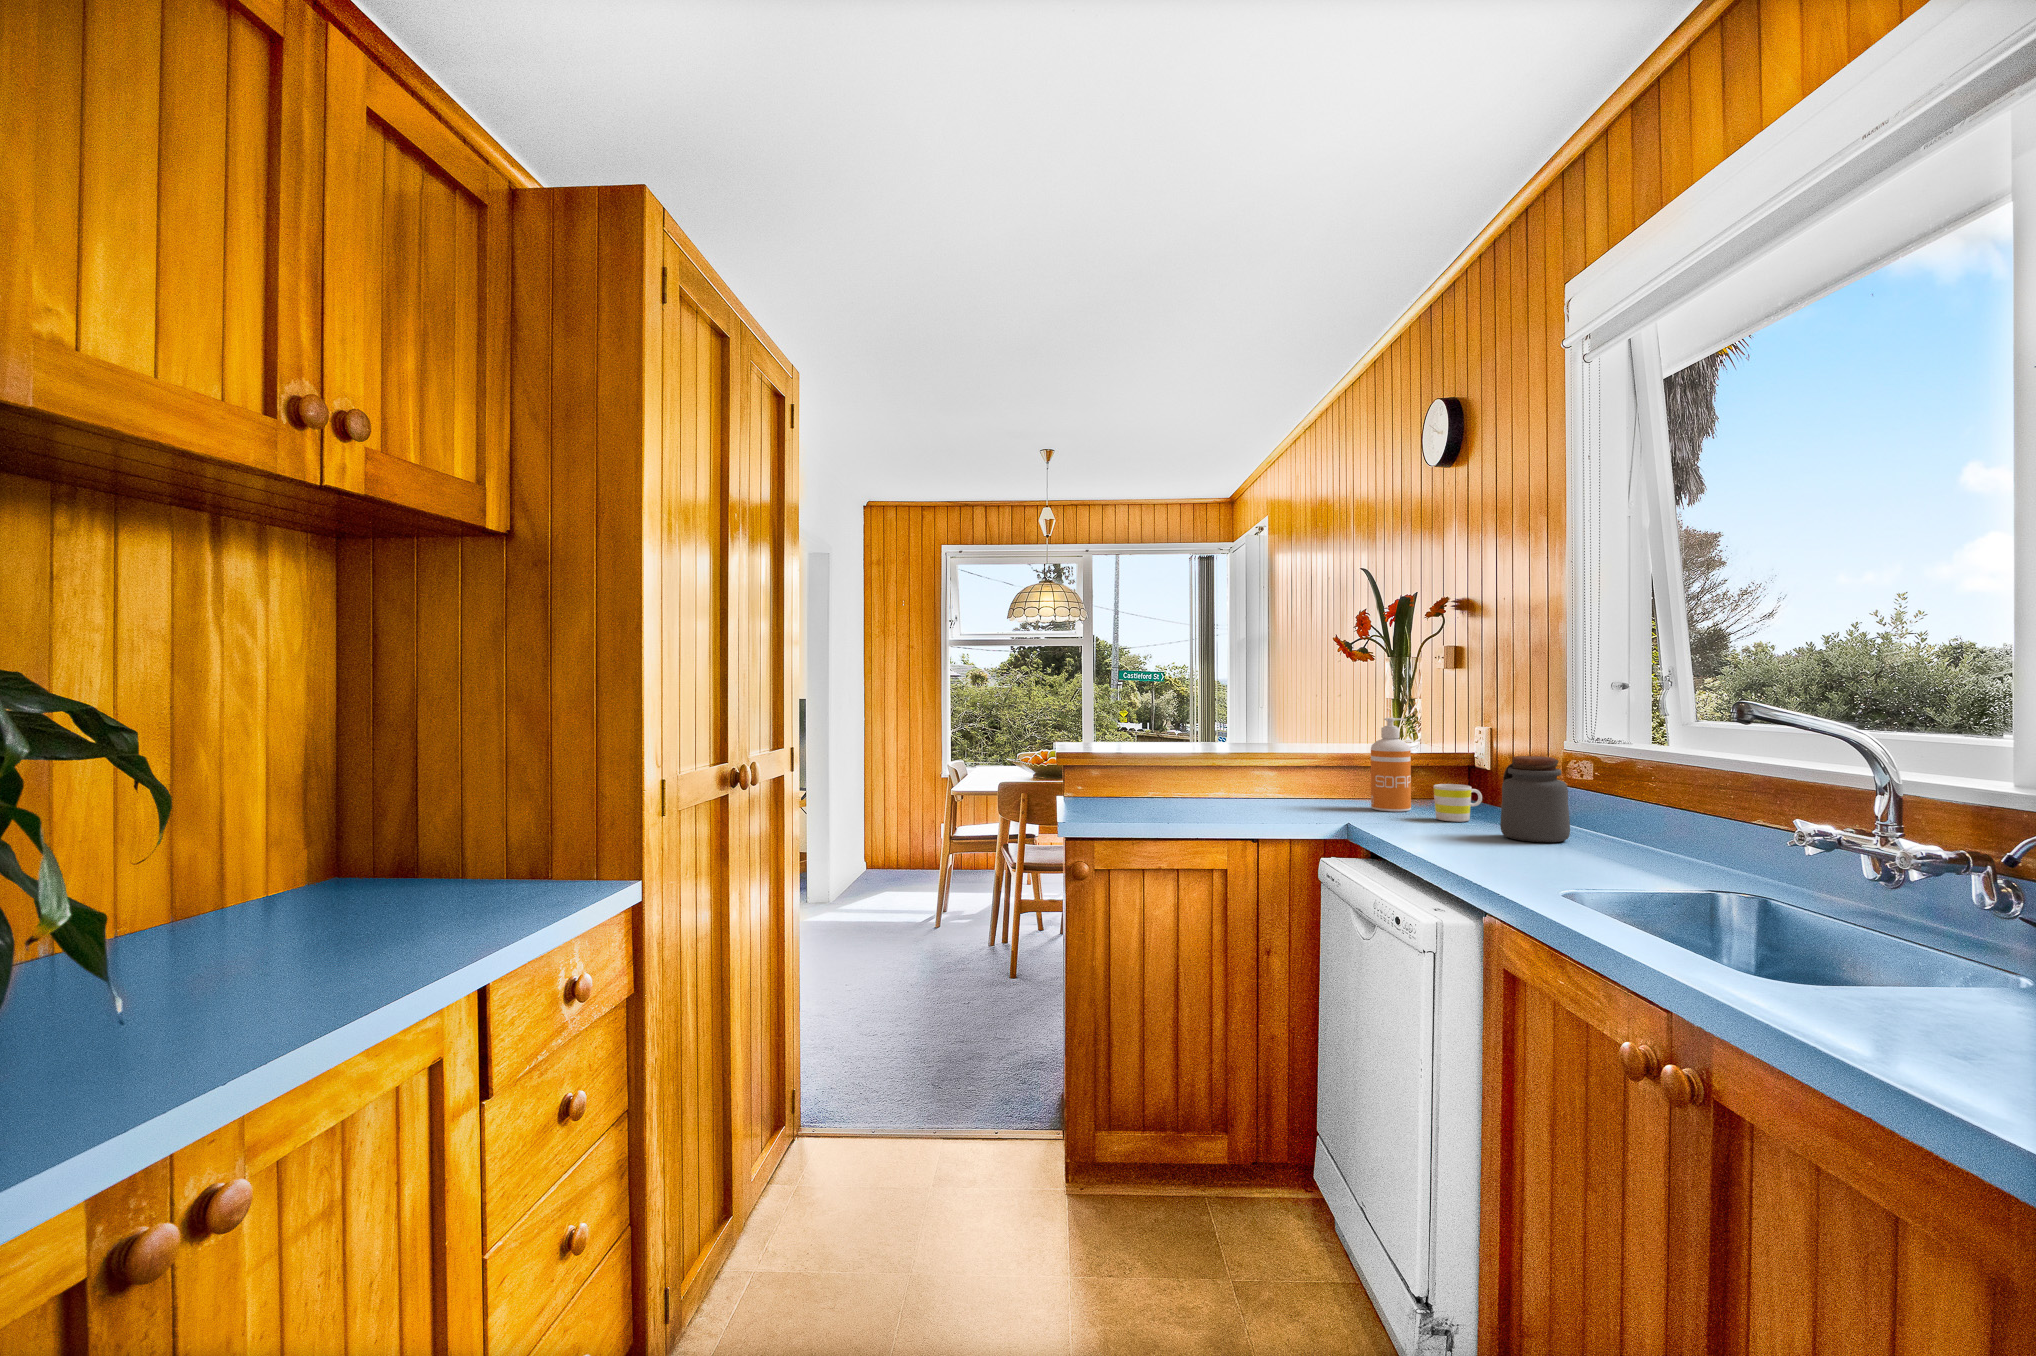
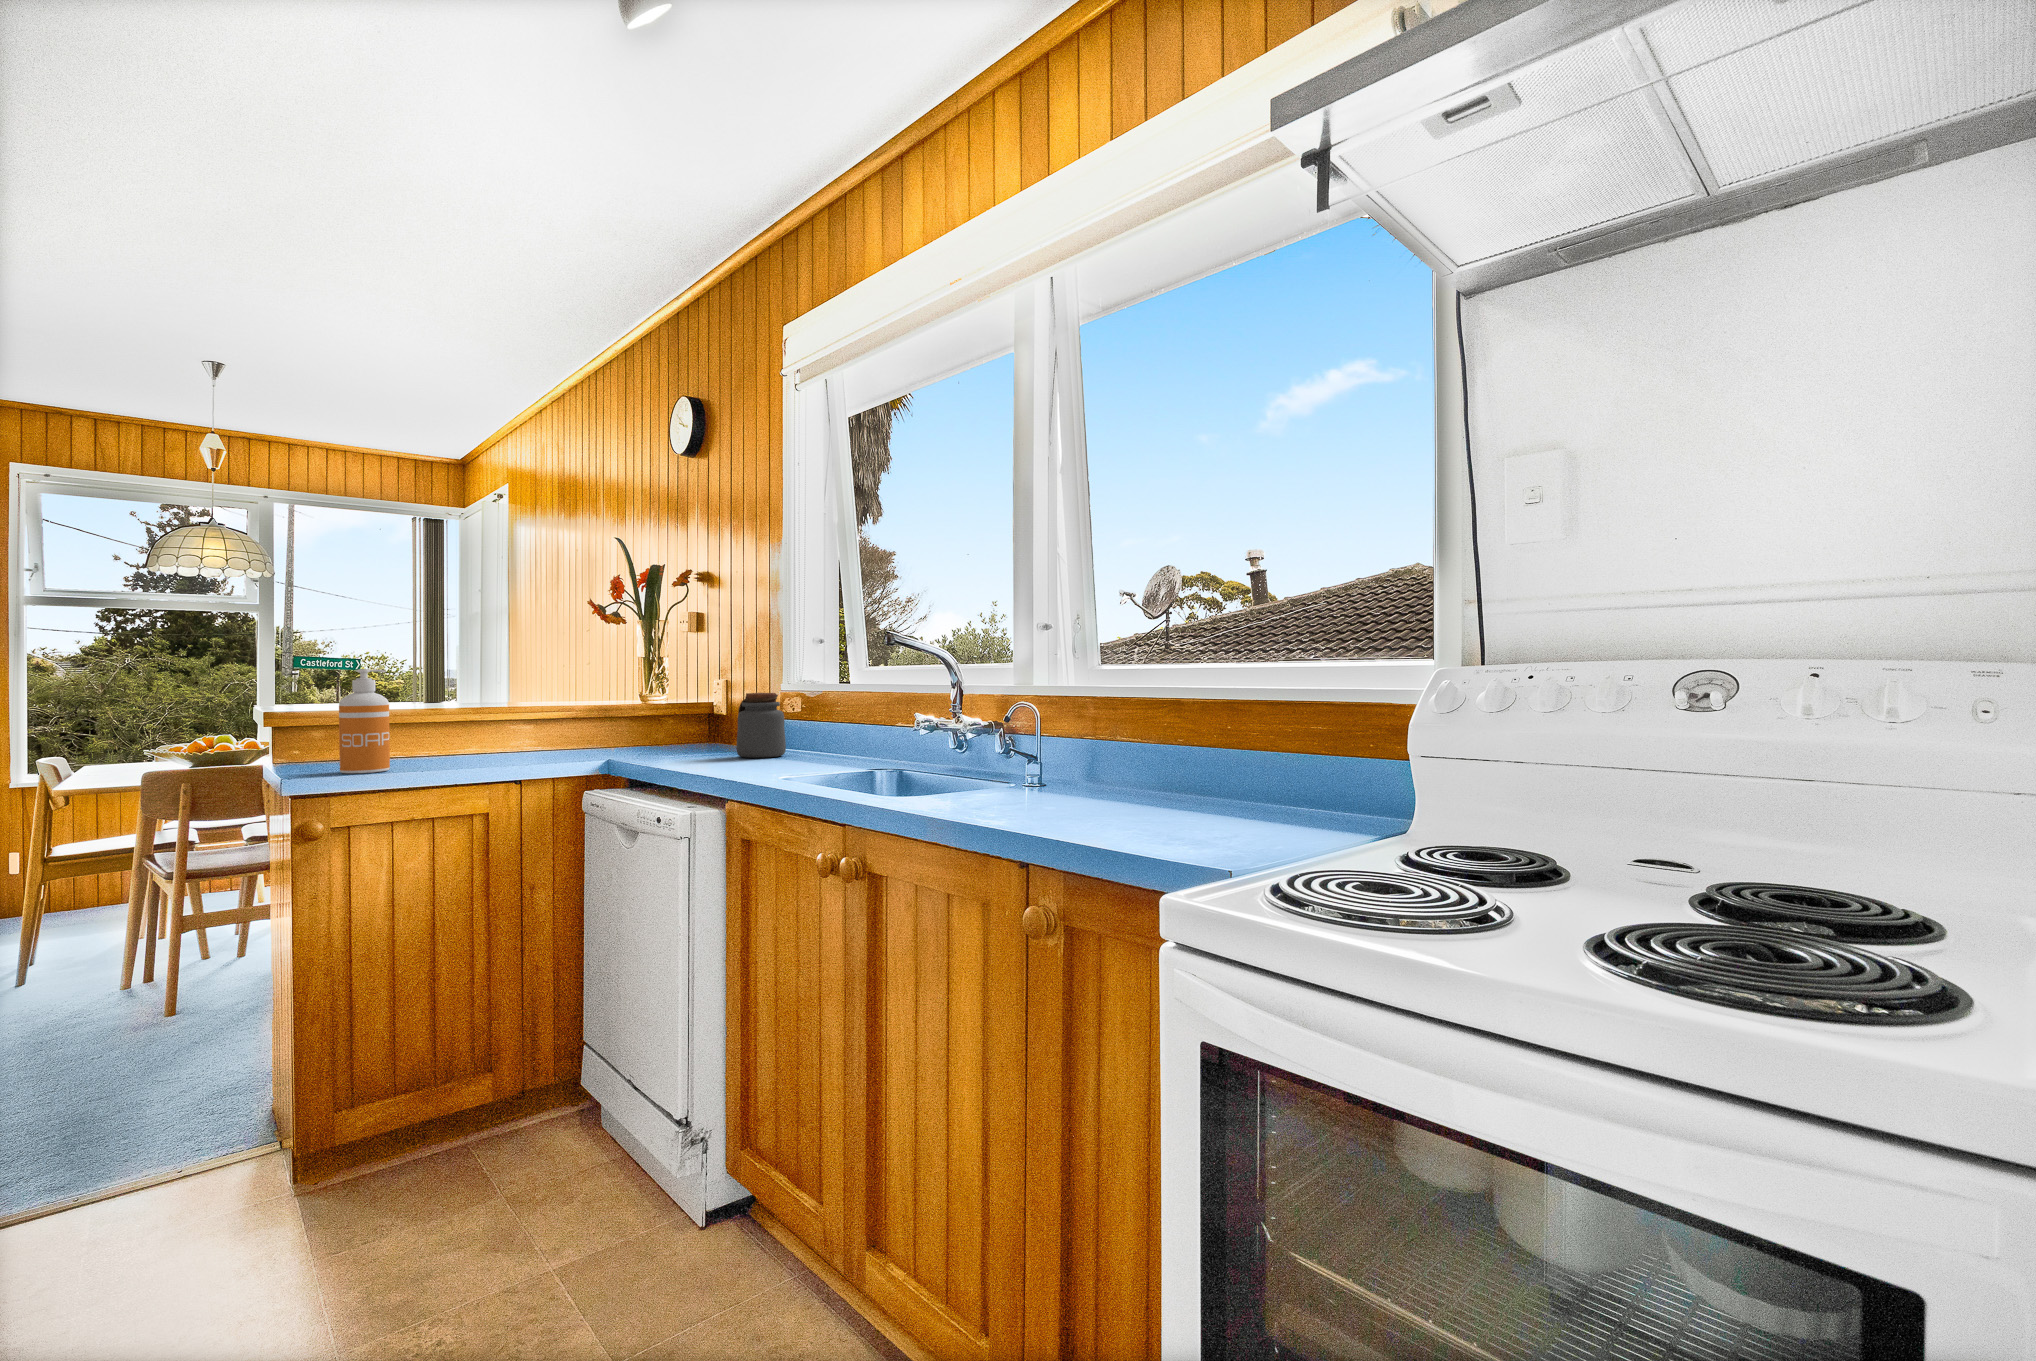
soap dispenser: present [1371,718,1411,812] -> present [339,669,390,774]
mug: present [1433,784,1482,822] -> none [683,723,722,753]

